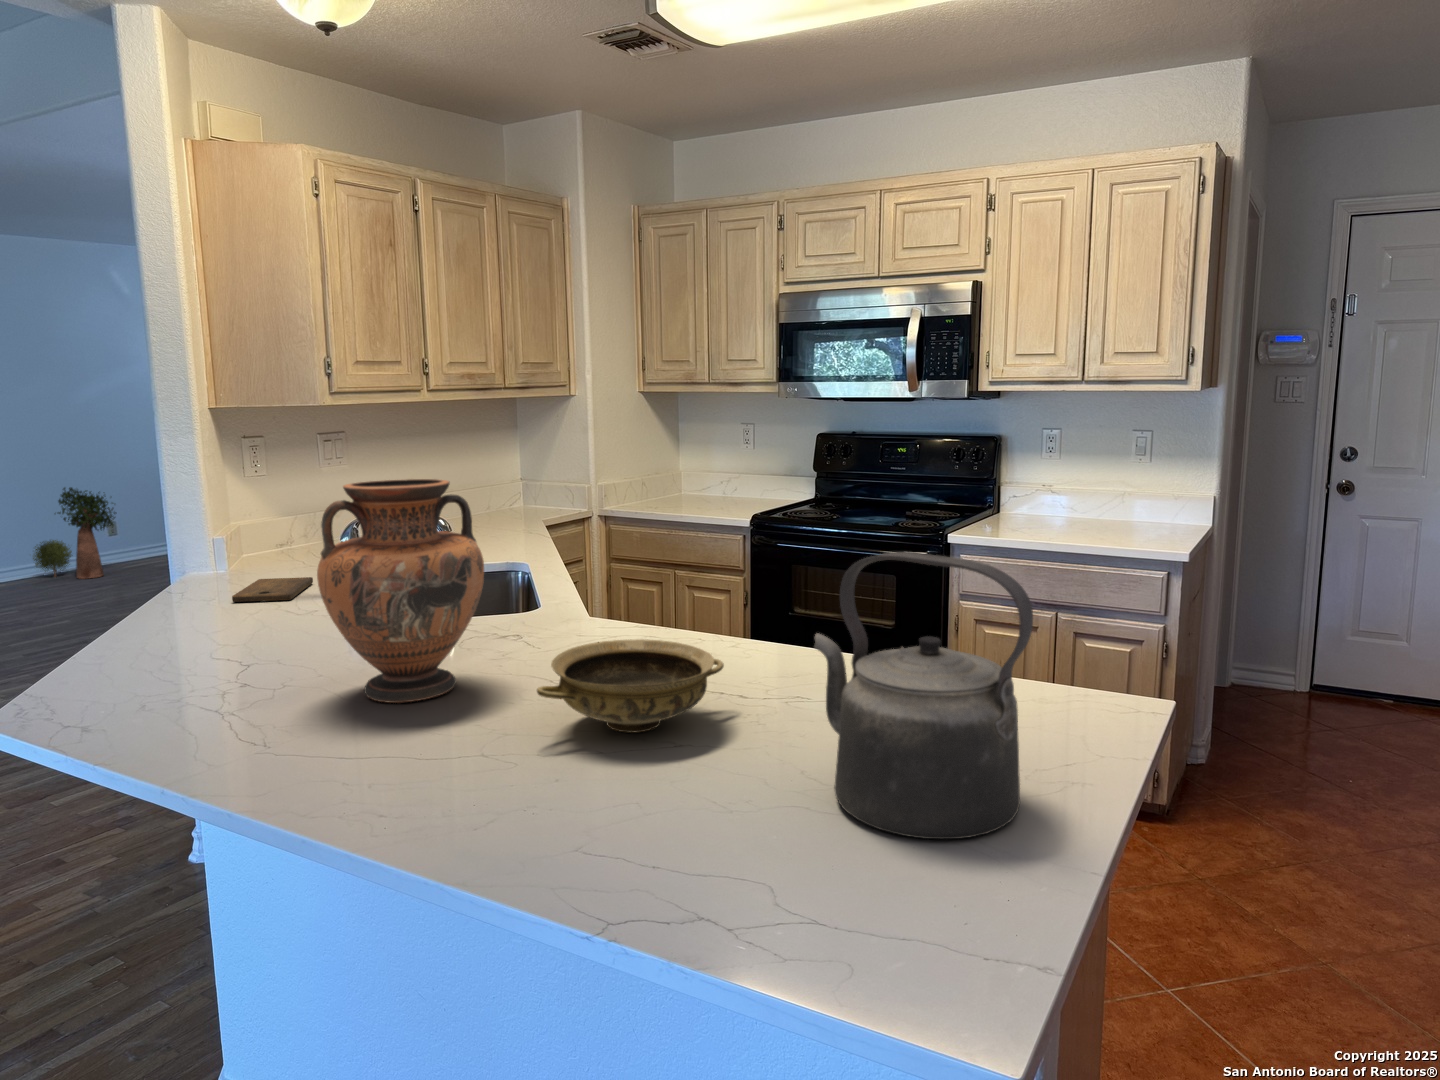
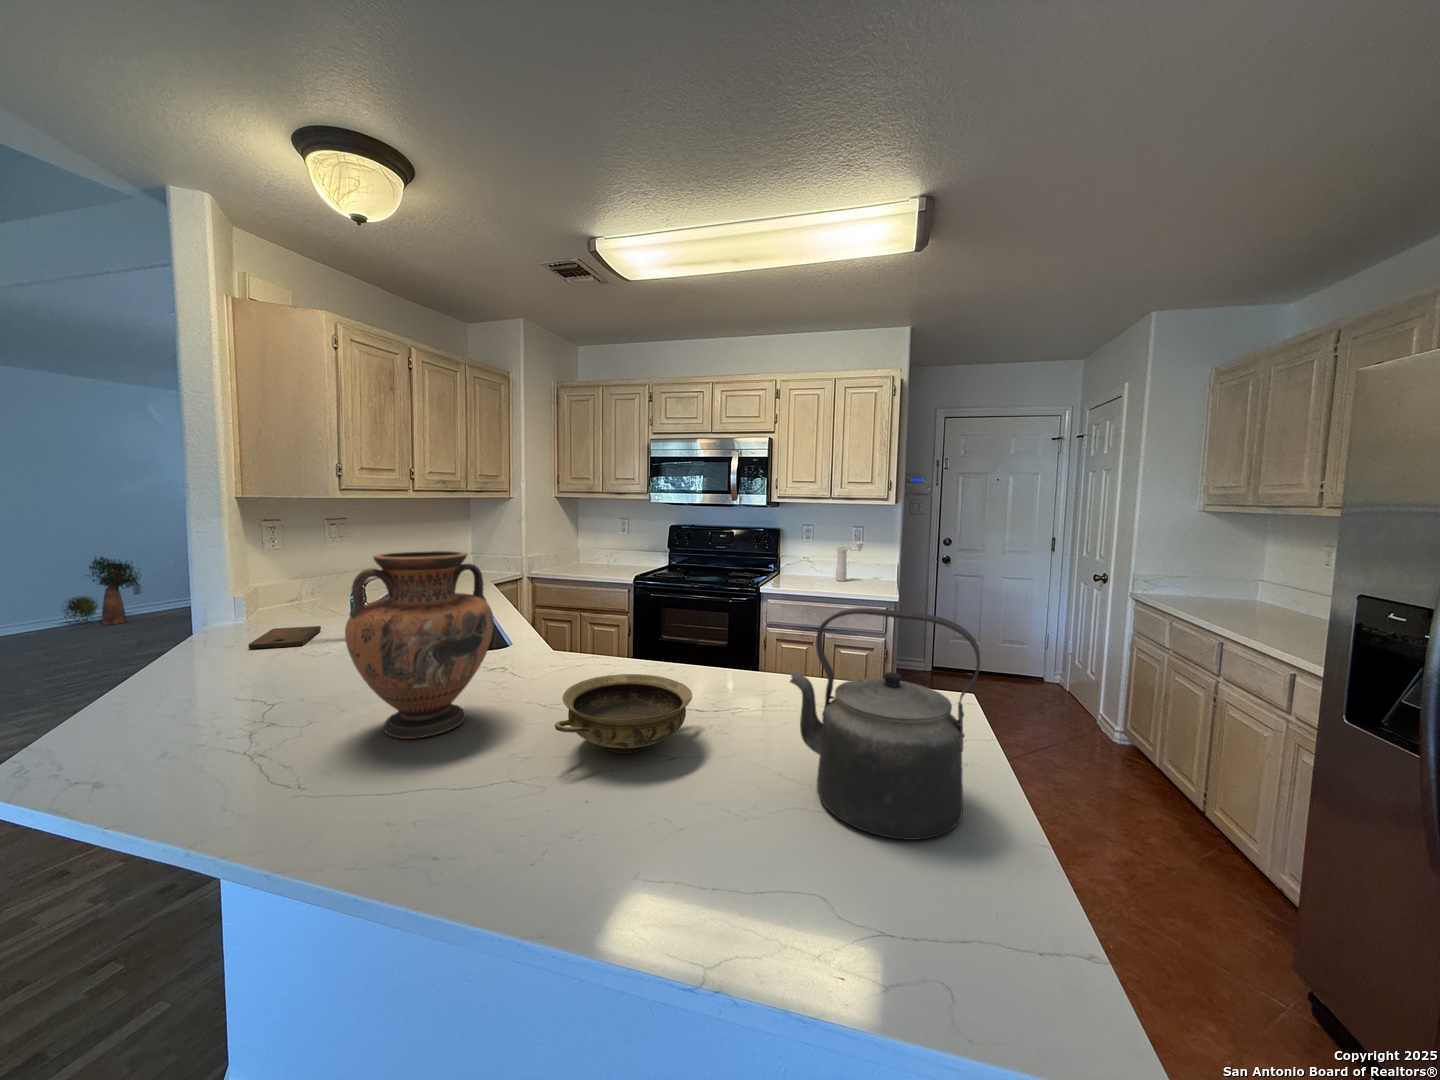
pepper mill: none [1089,456,1145,525] -> present [836,541,864,581]

